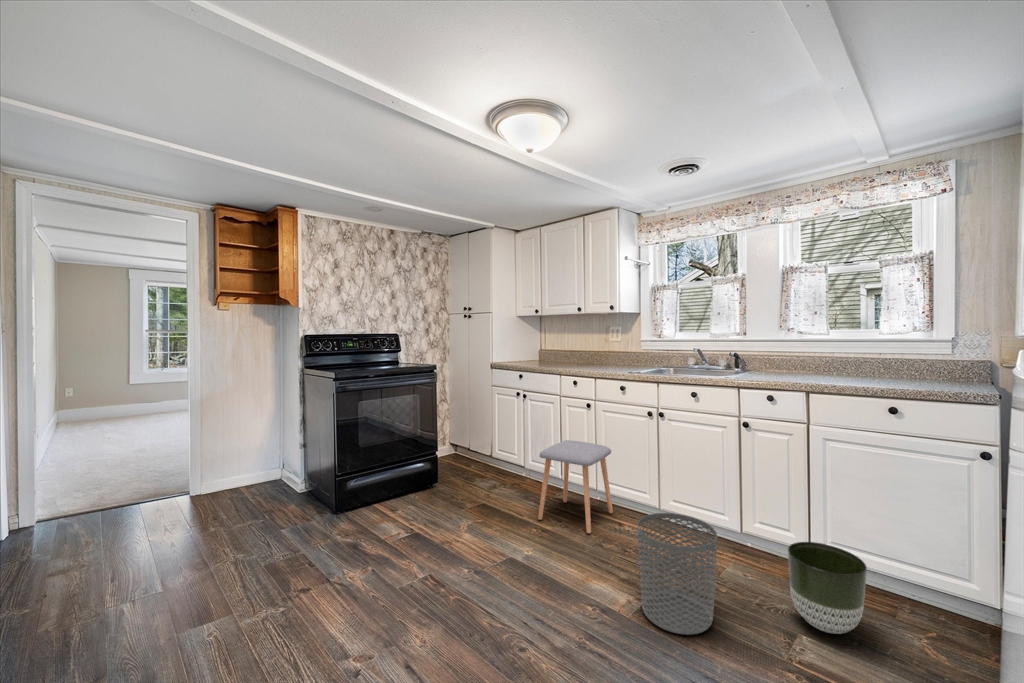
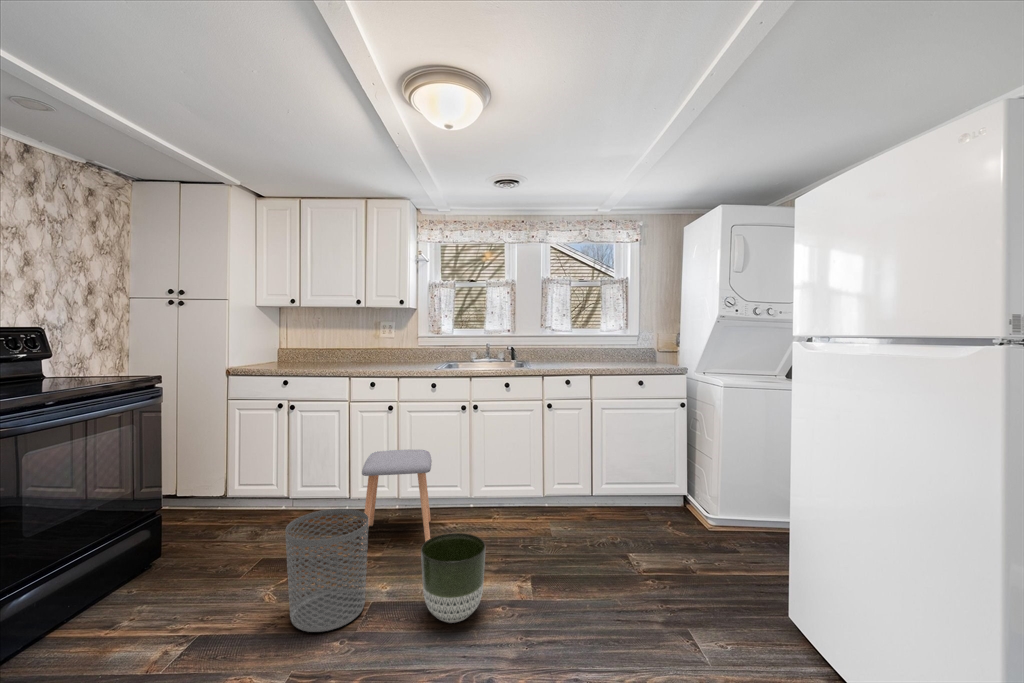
waste bin: present [638,513,717,635] -> present [286,509,368,632]
planter: present [788,542,867,634] -> present [421,533,485,623]

